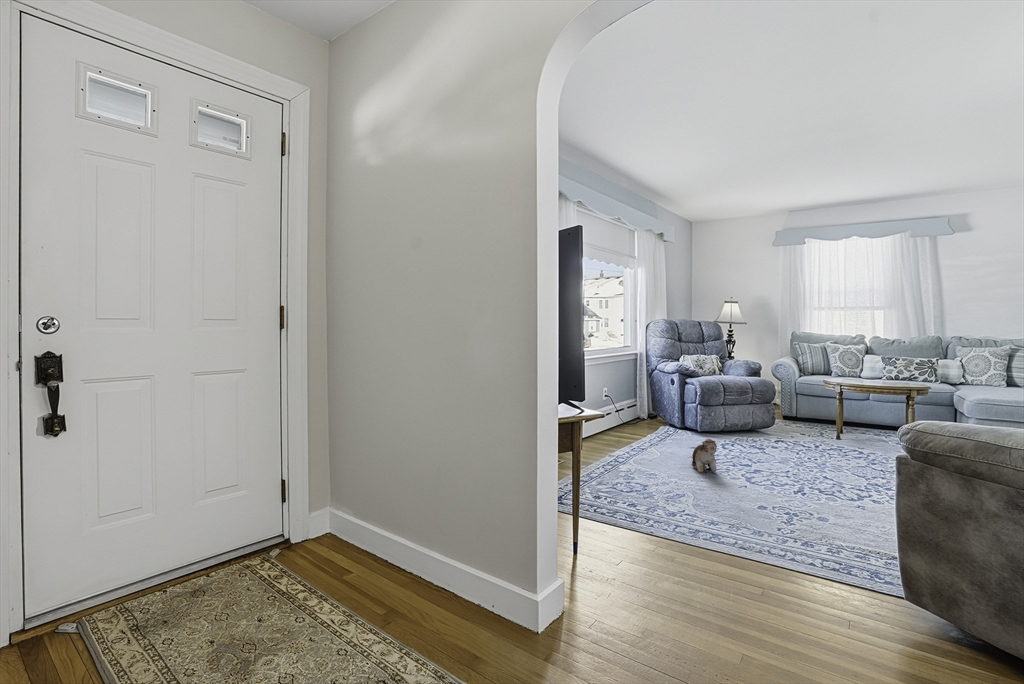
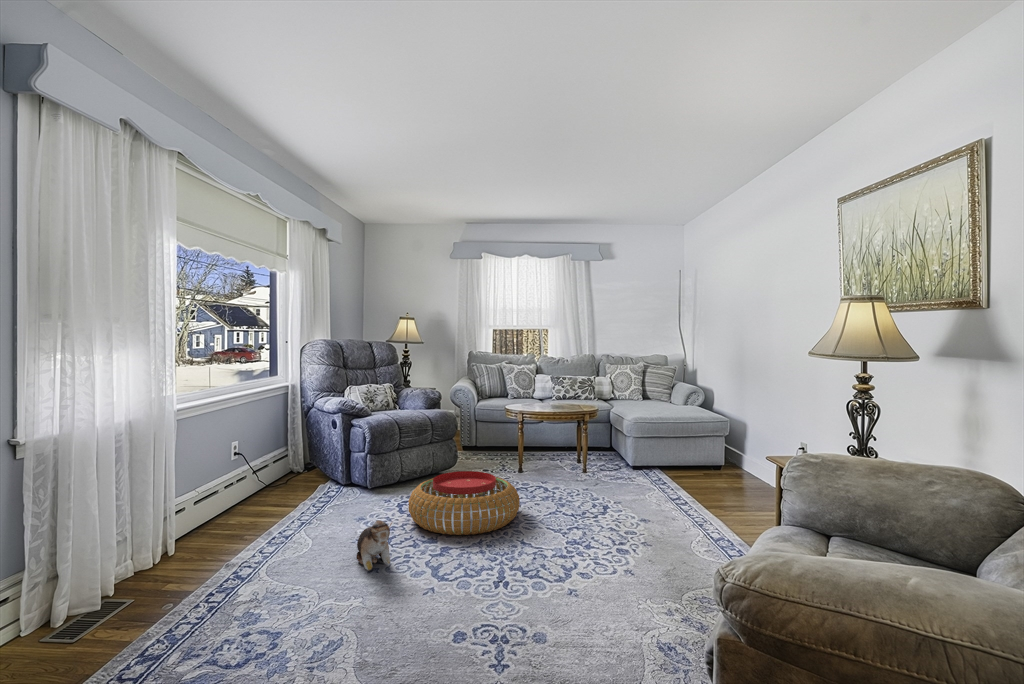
pouf: none [731,423,831,468] -> present [409,471,520,535]

